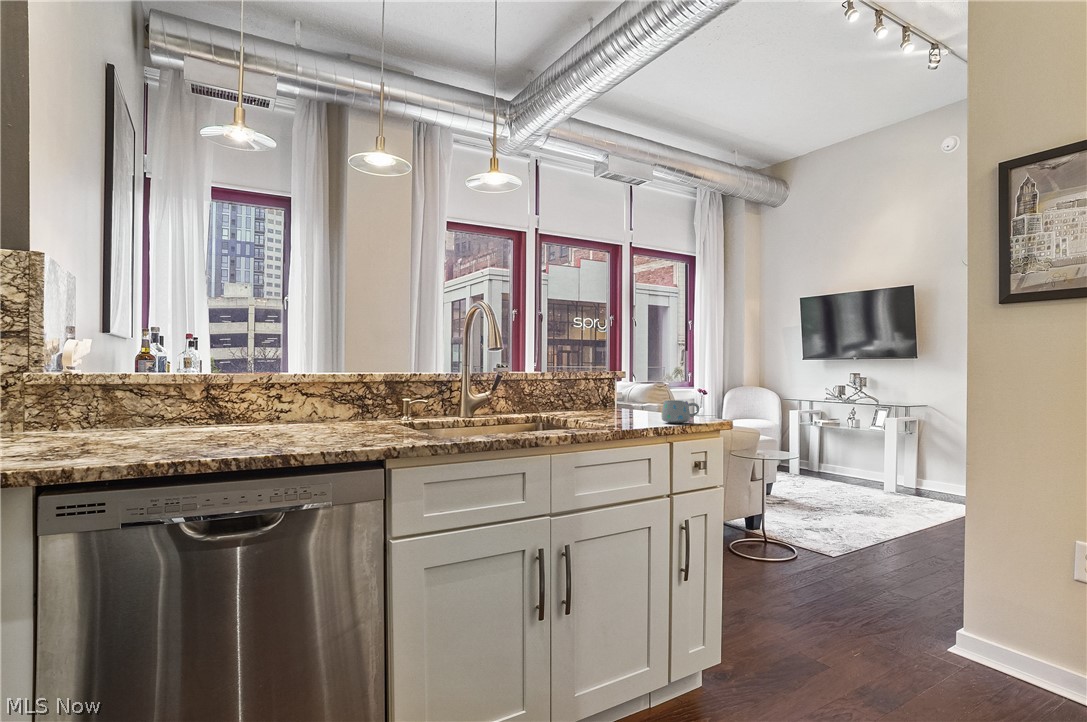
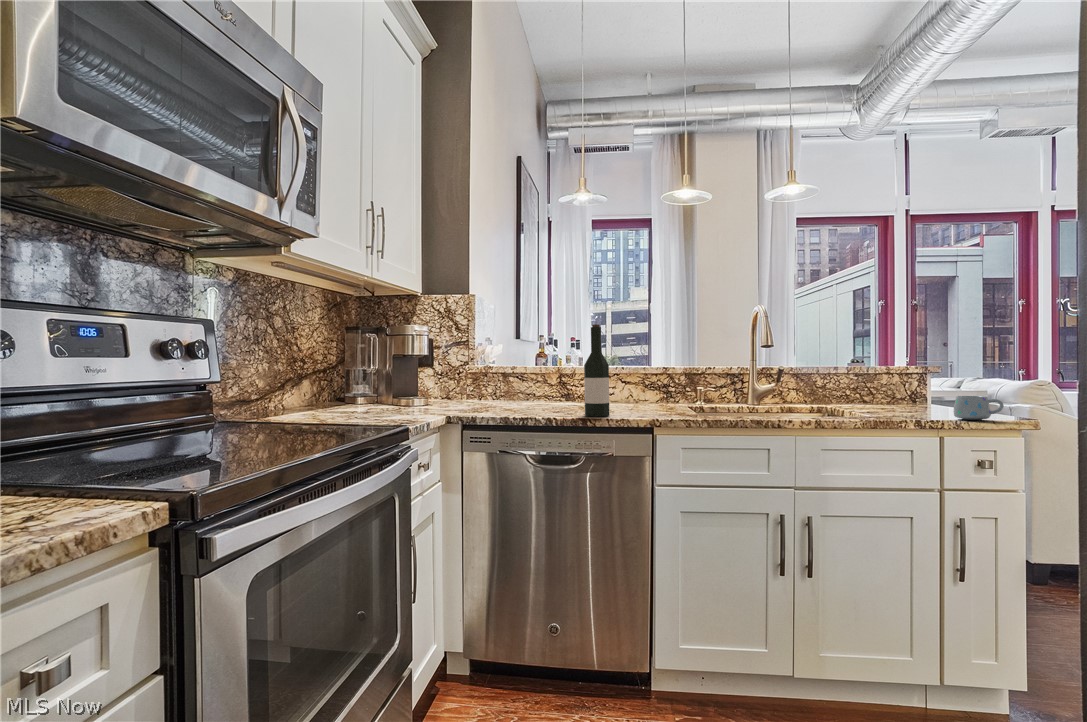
wine bottle: none [272,313,312,447] -> present [584,325,609,416]

